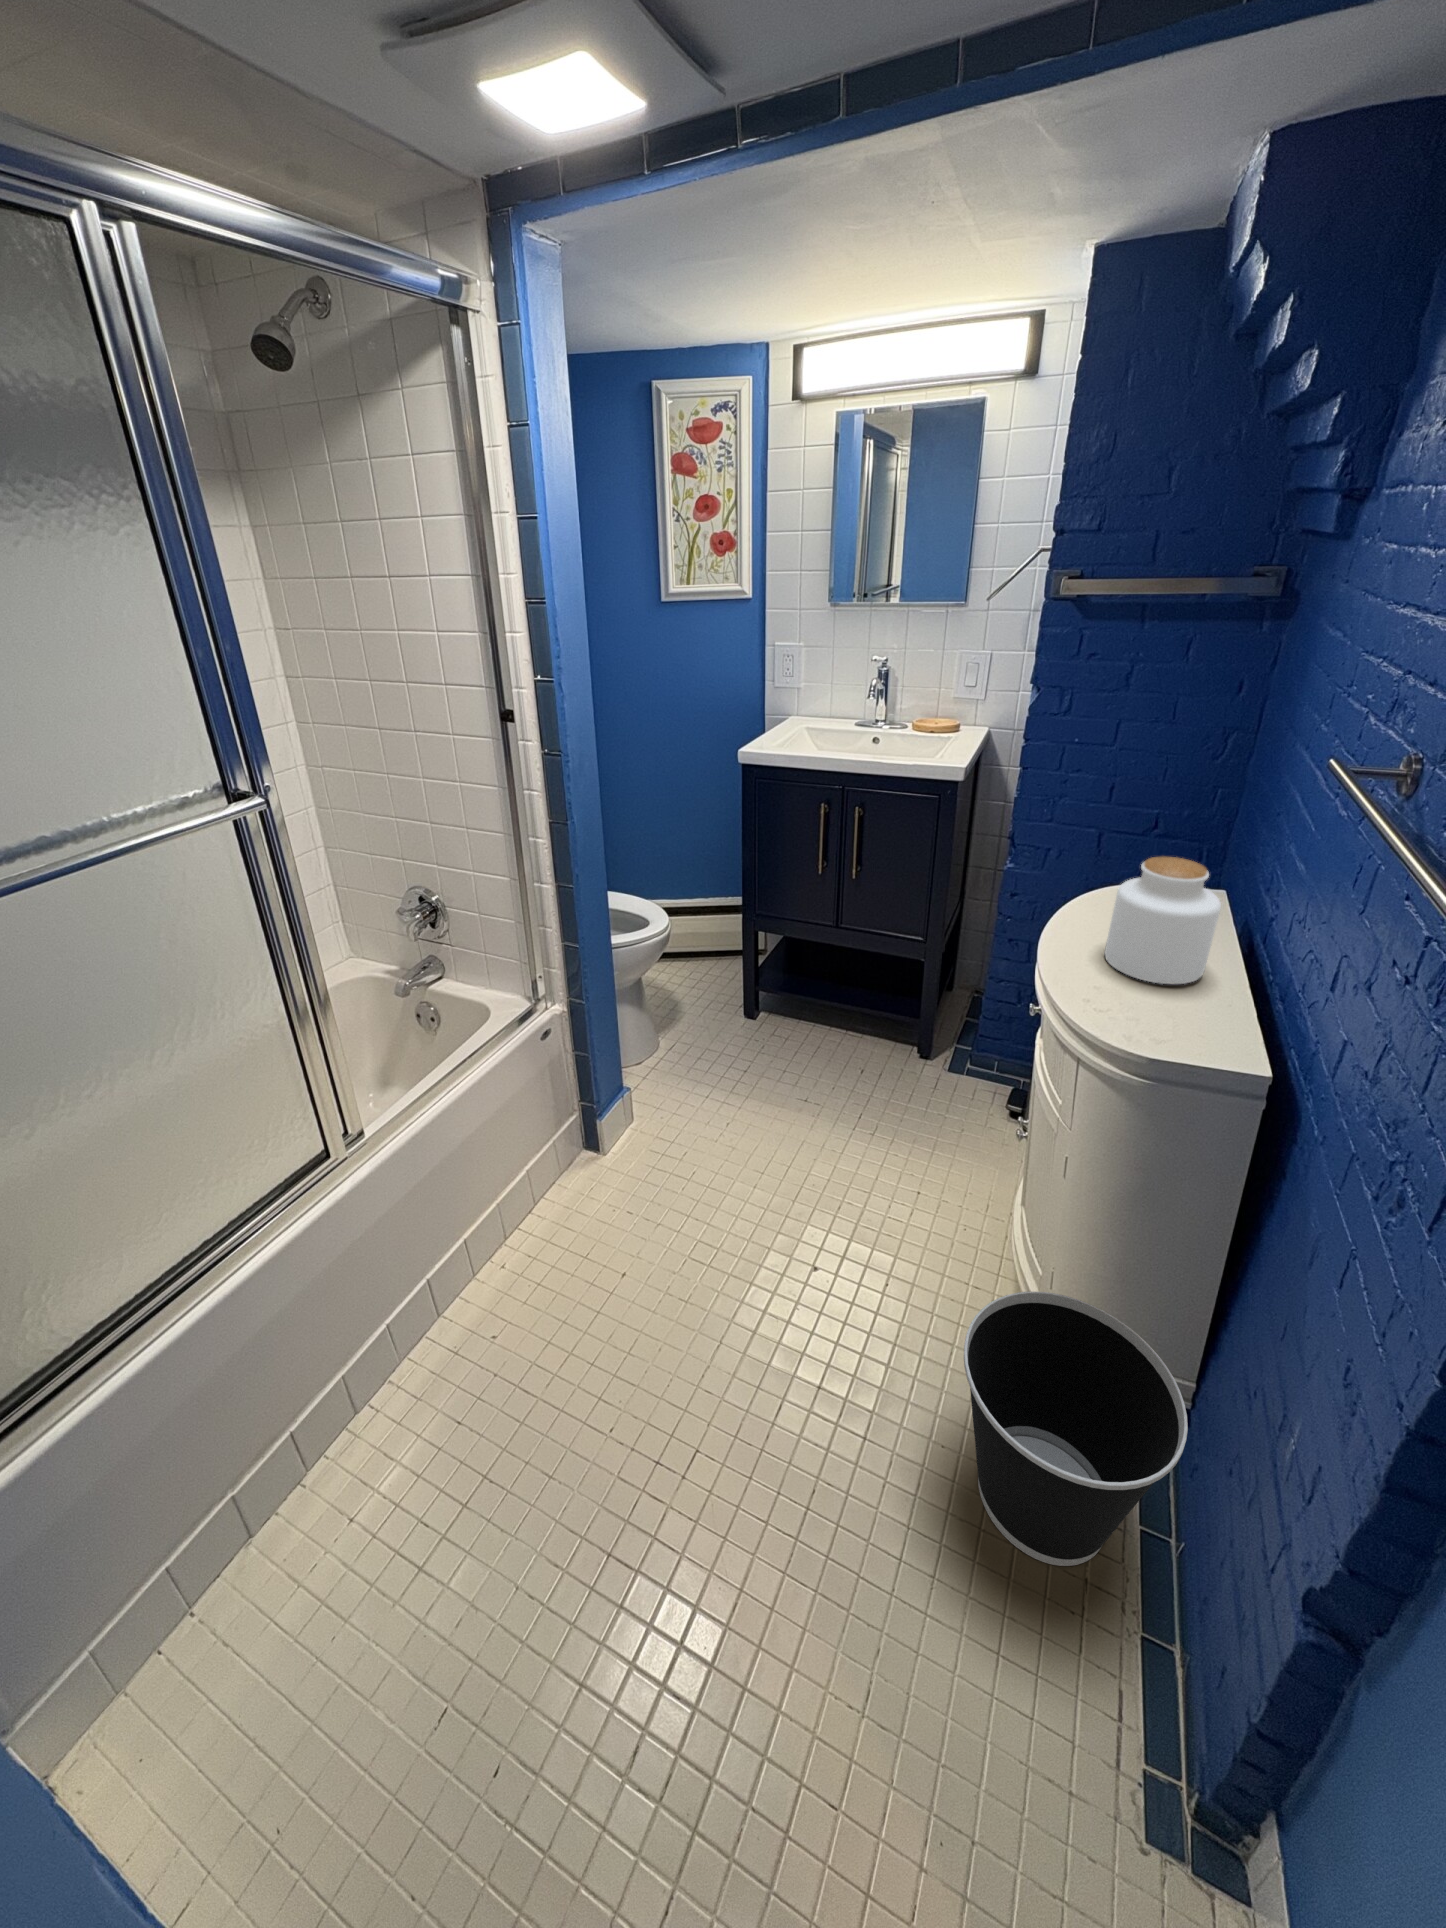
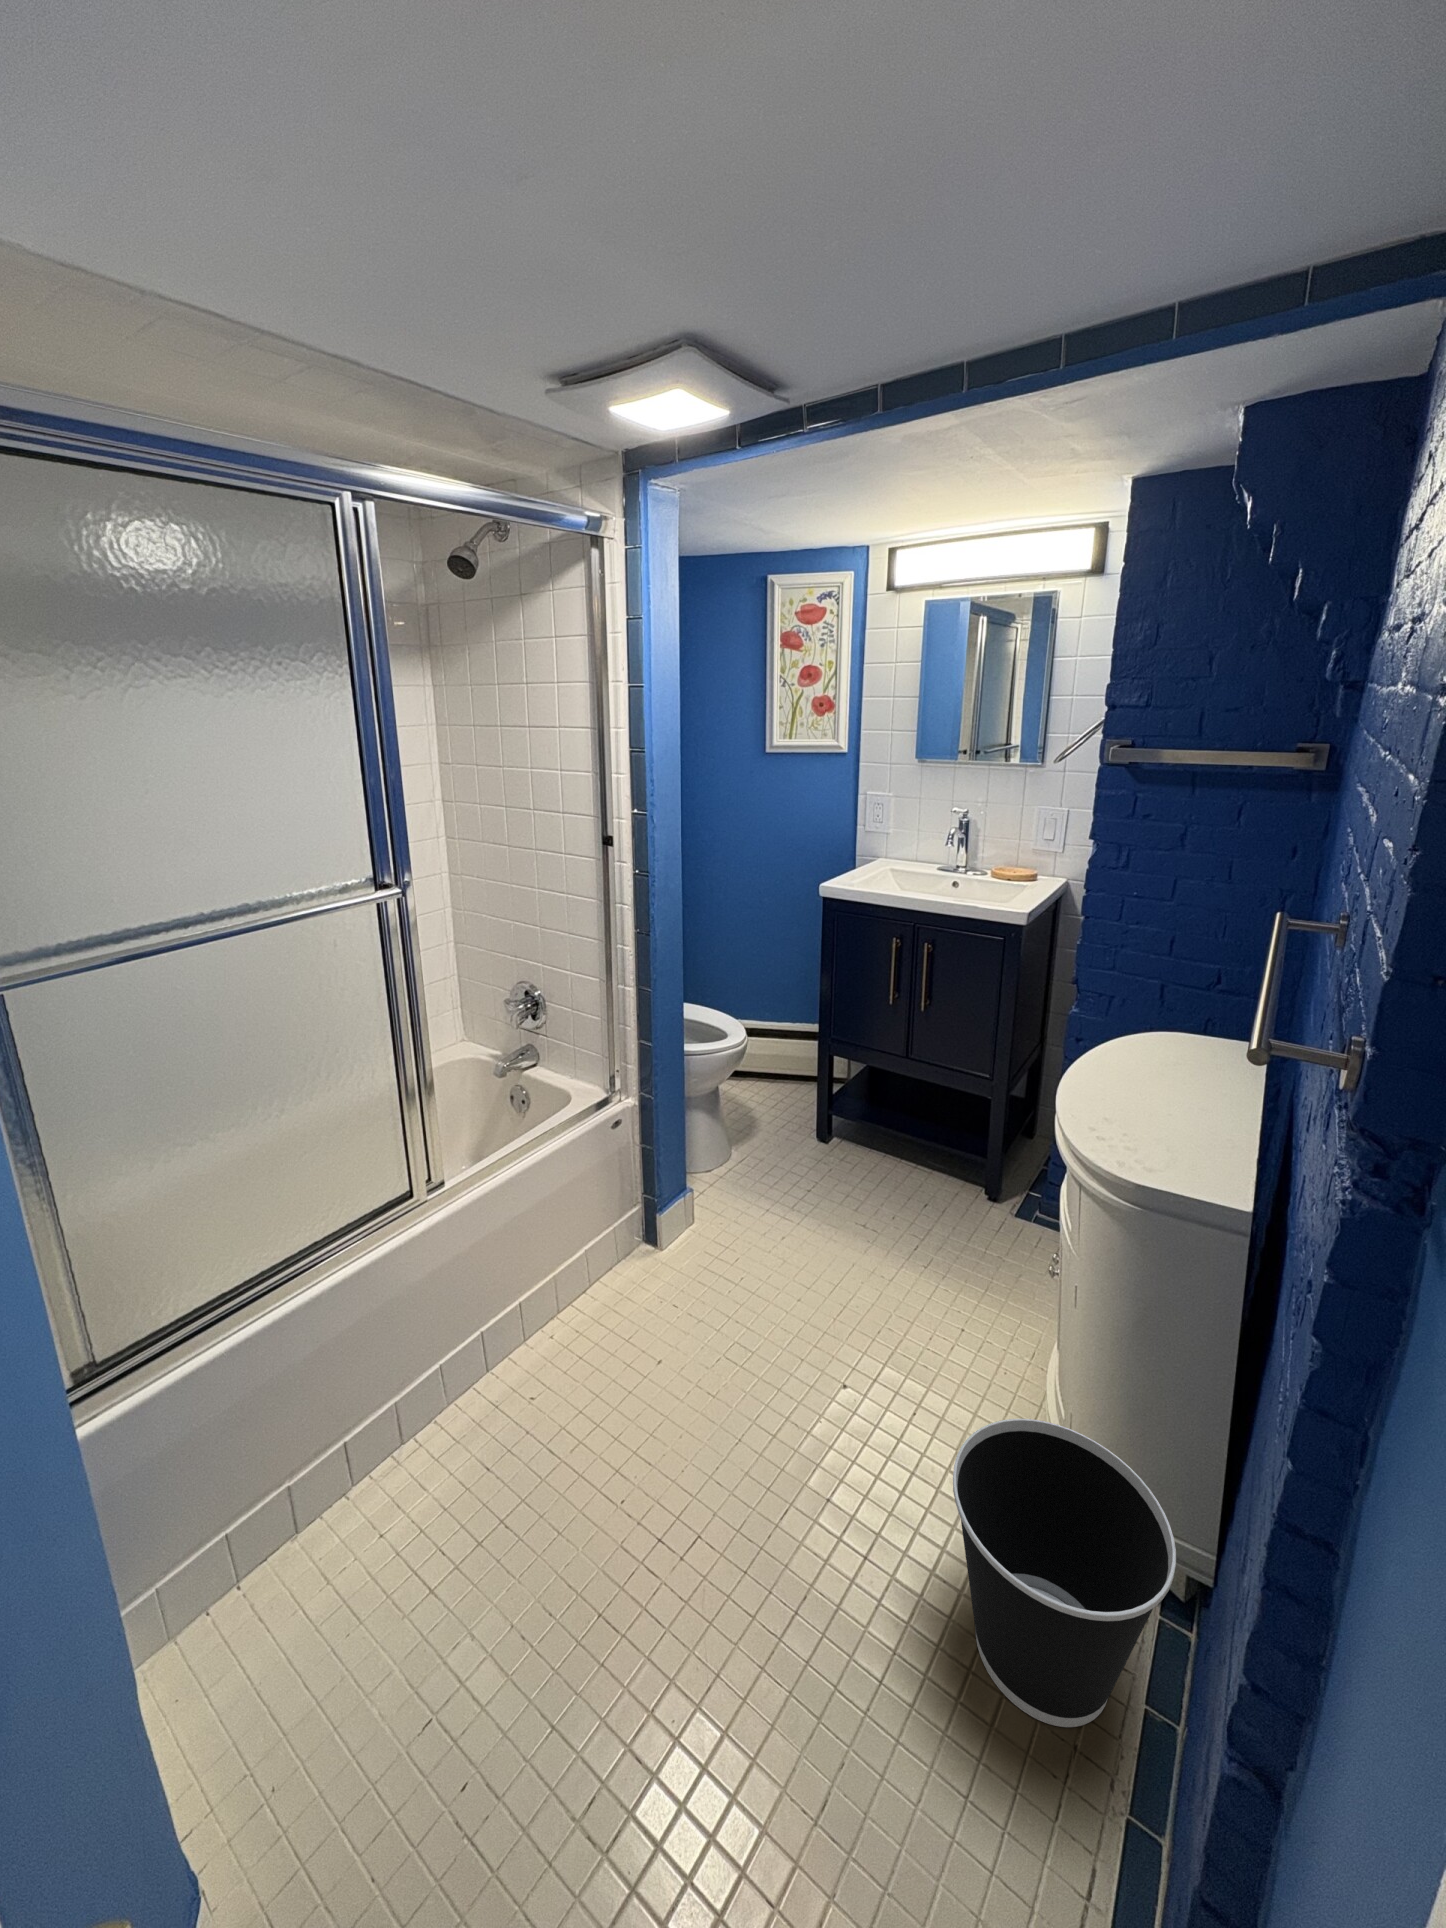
jar: present [1104,856,1221,984] -> none [1123,998,1229,1121]

